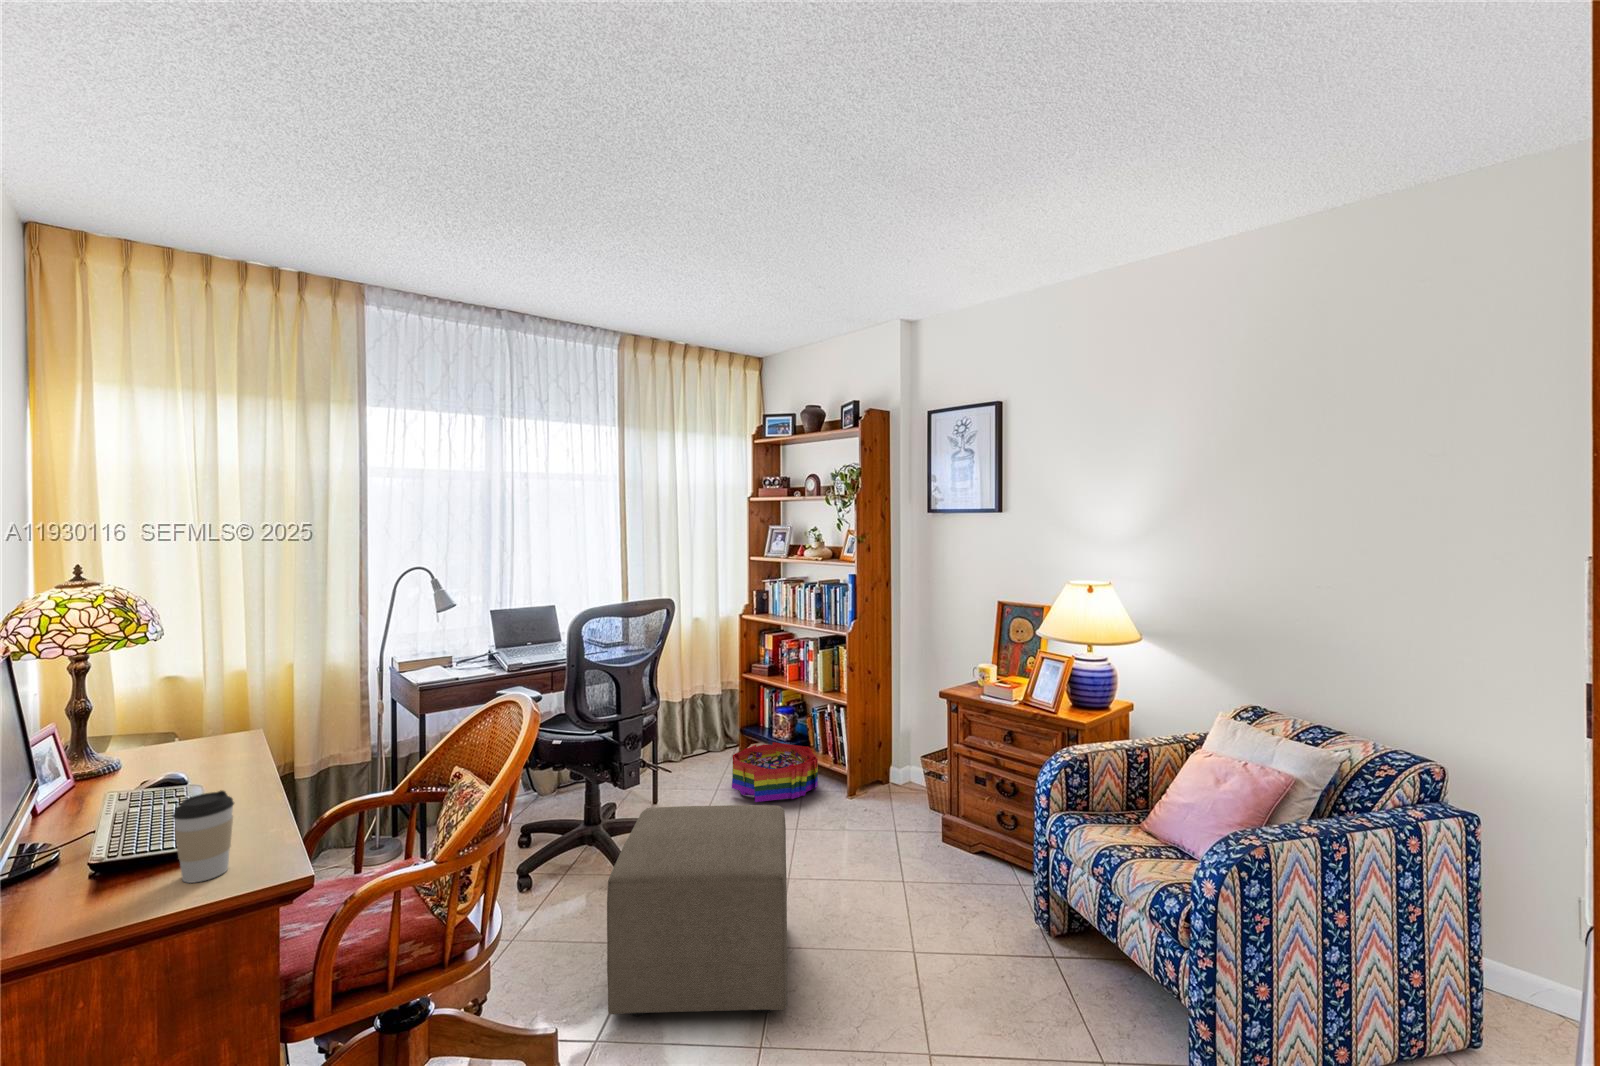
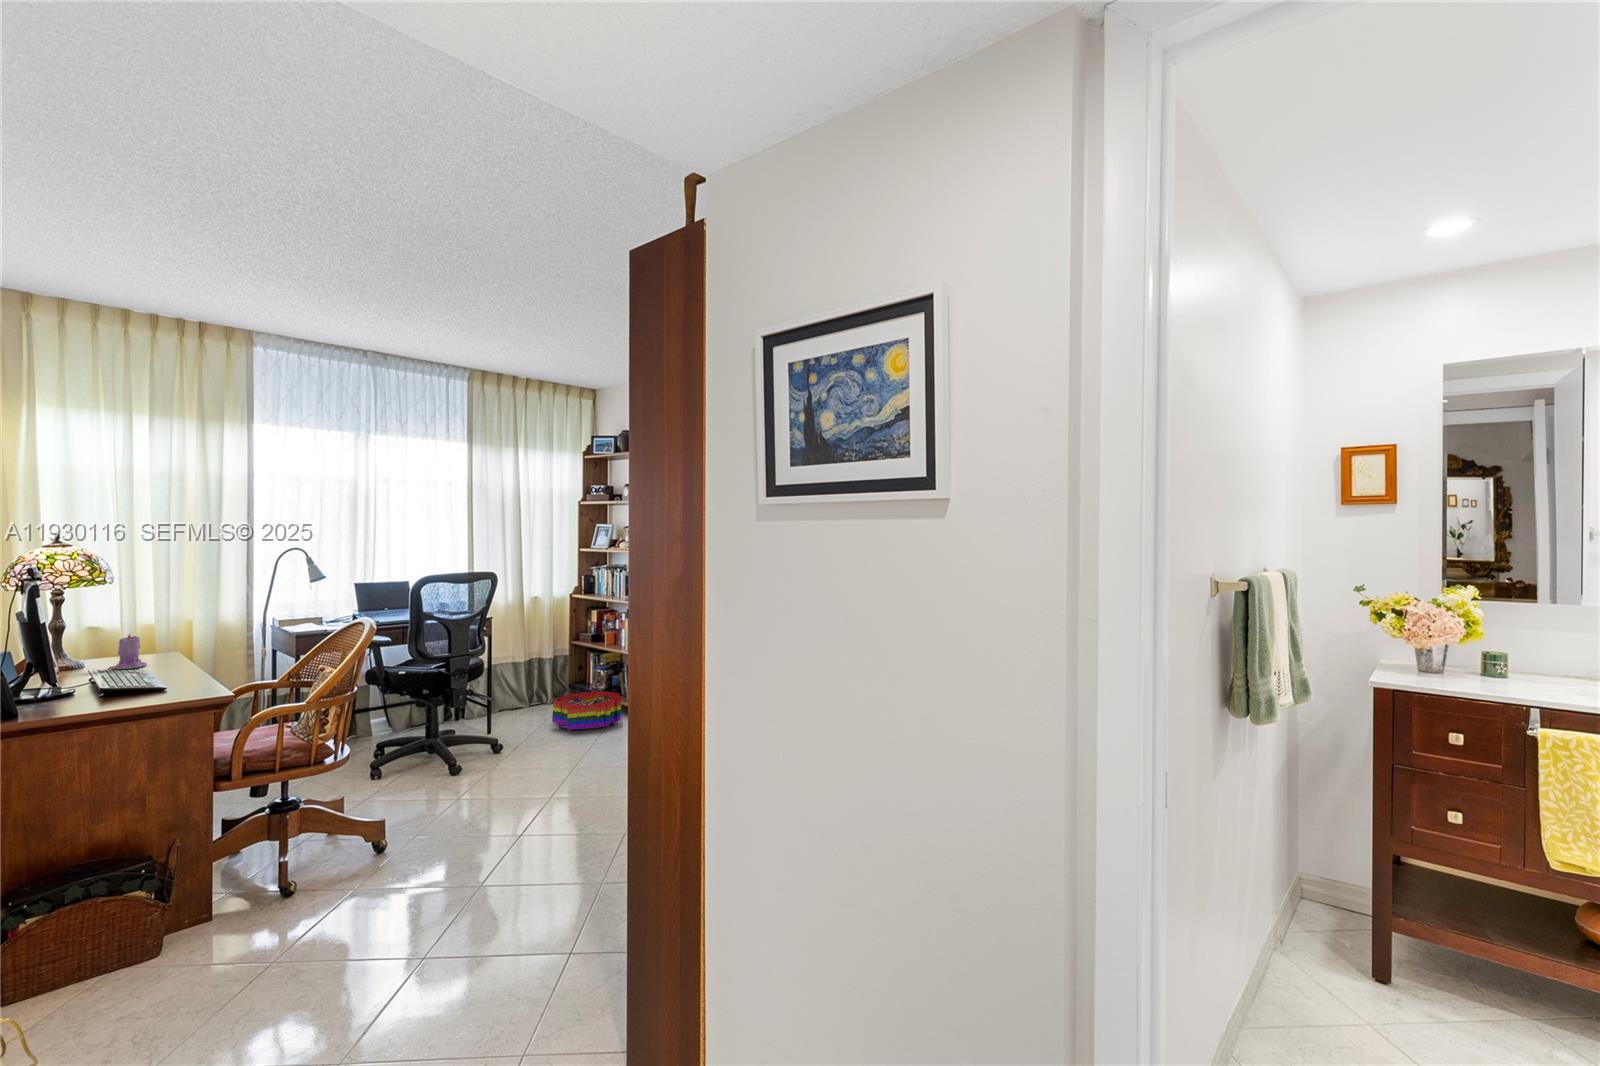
candle: none [167,707,218,764] -> present [111,634,147,669]
coffee cup: present [173,790,234,883] -> none [148,656,184,703]
ottoman: present [607,805,787,1016] -> none [424,707,563,829]

